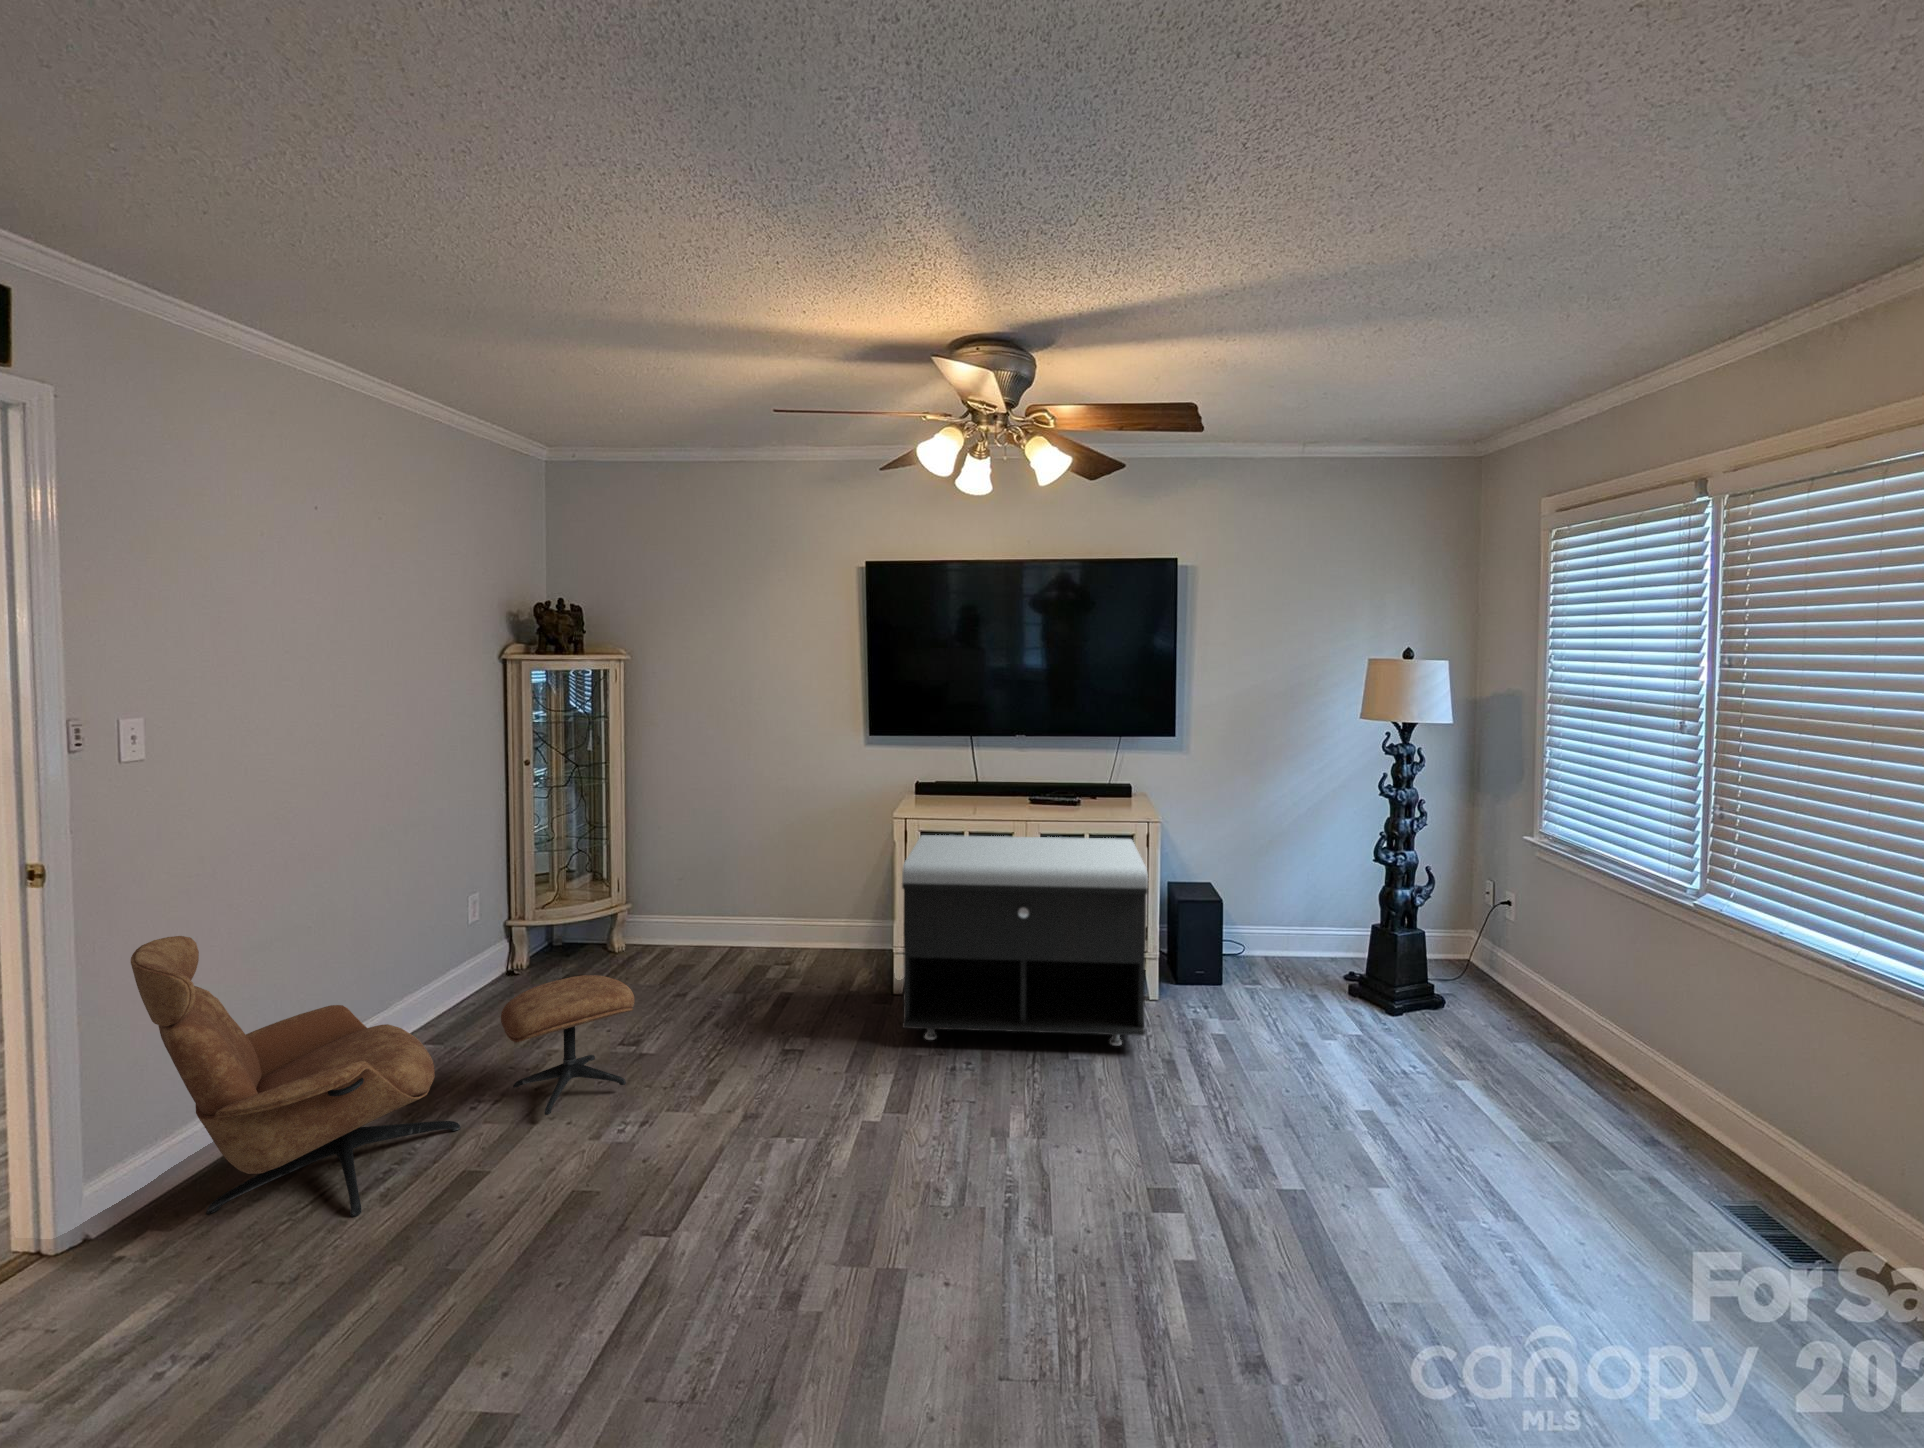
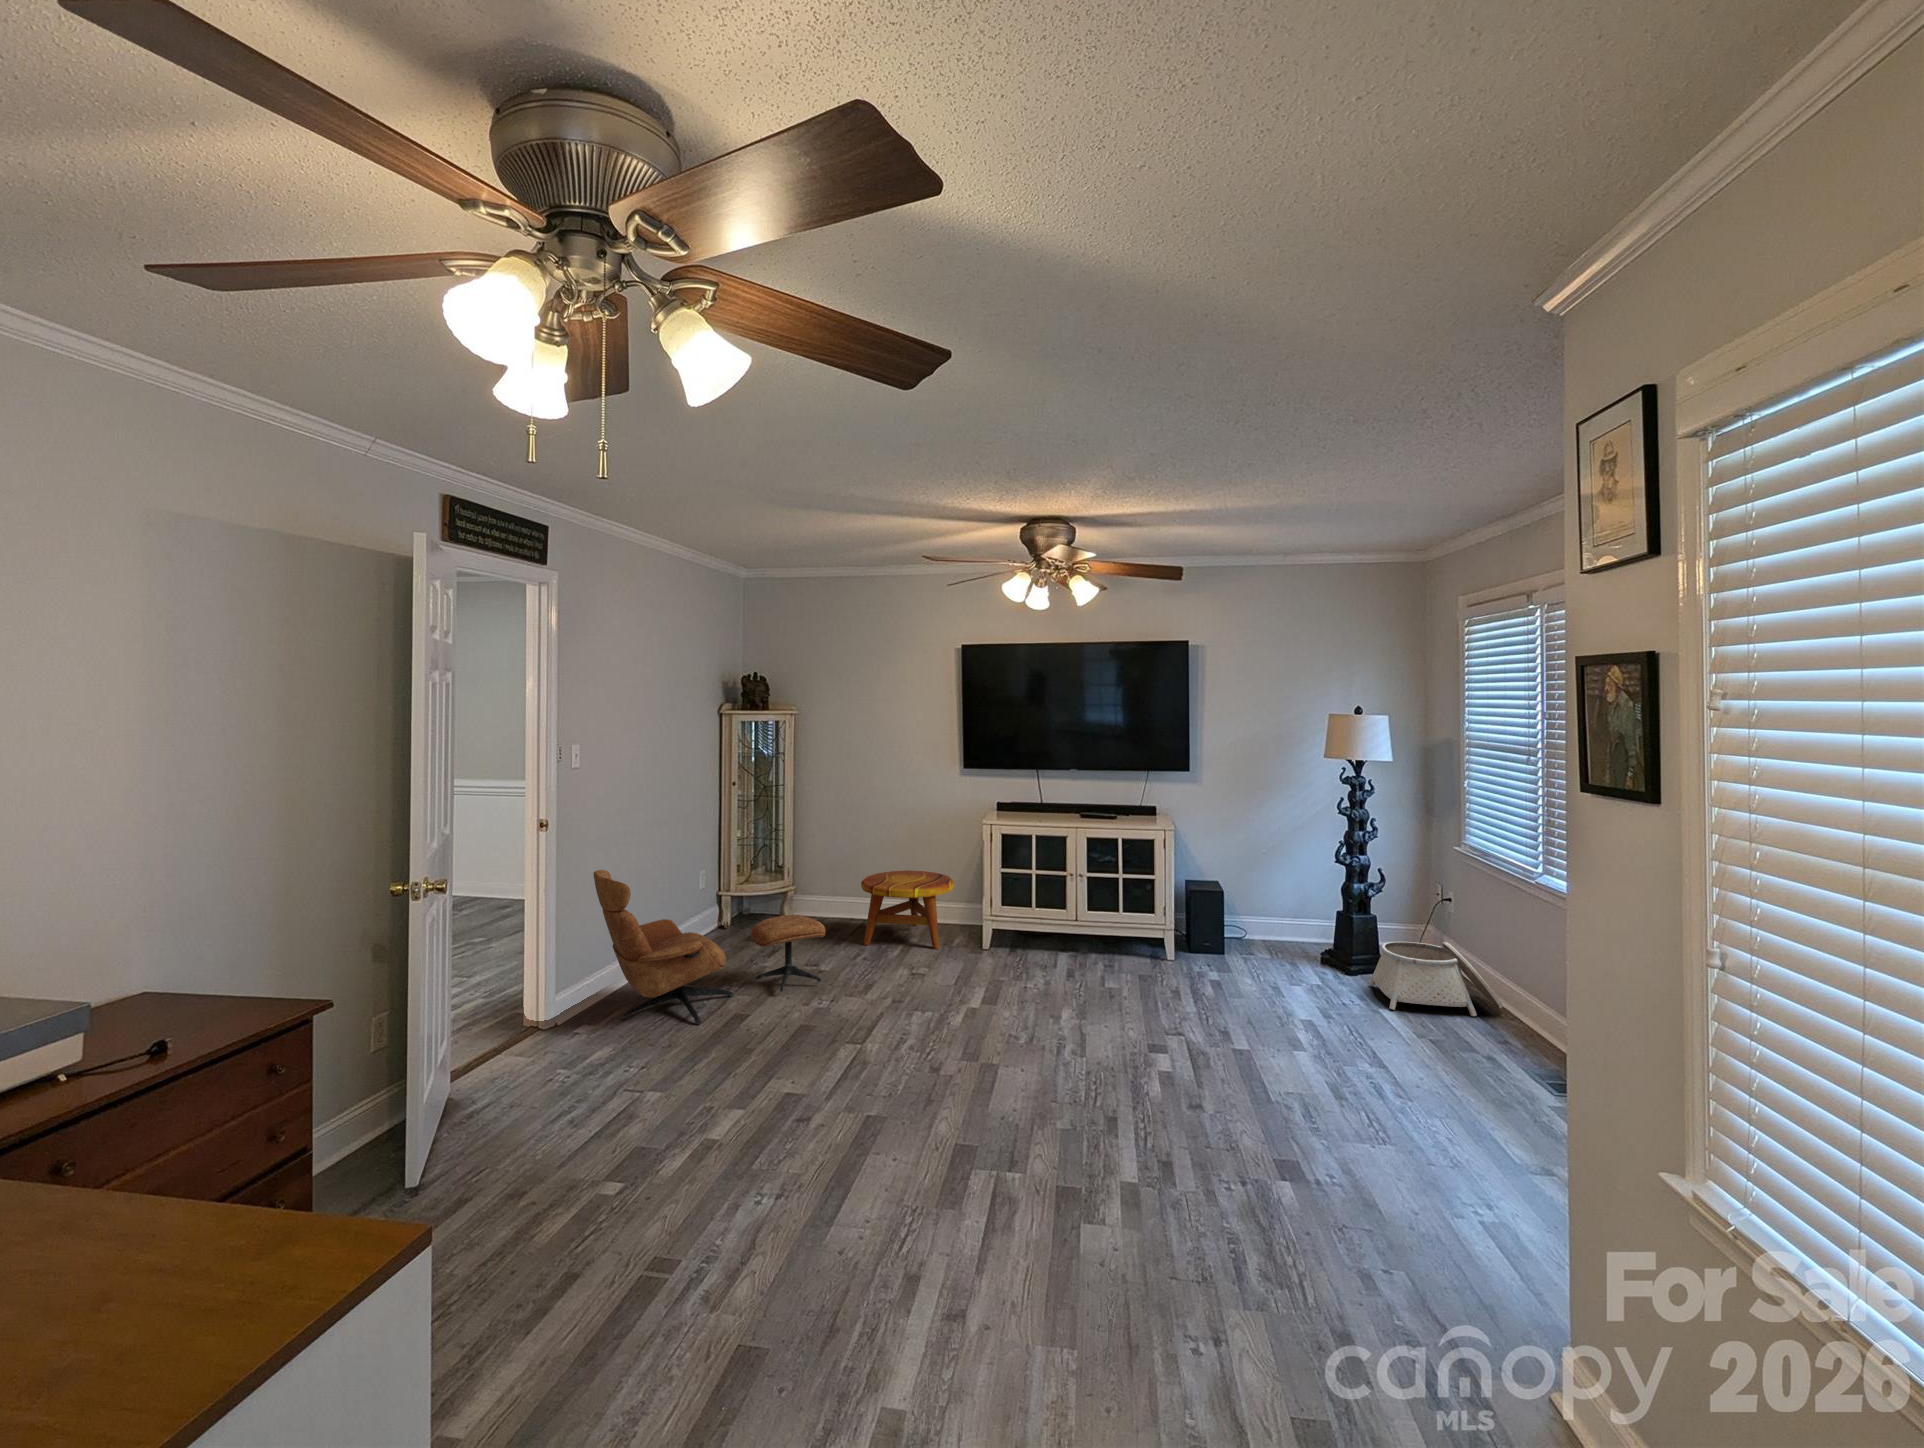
storage bench: present [902,835,1148,1046] -> none [990,837,1157,982]
side table: none [719,878,857,998] -> present [861,871,954,949]
basket: none [1424,973,1615,1085] -> present [1369,942,1503,1016]

